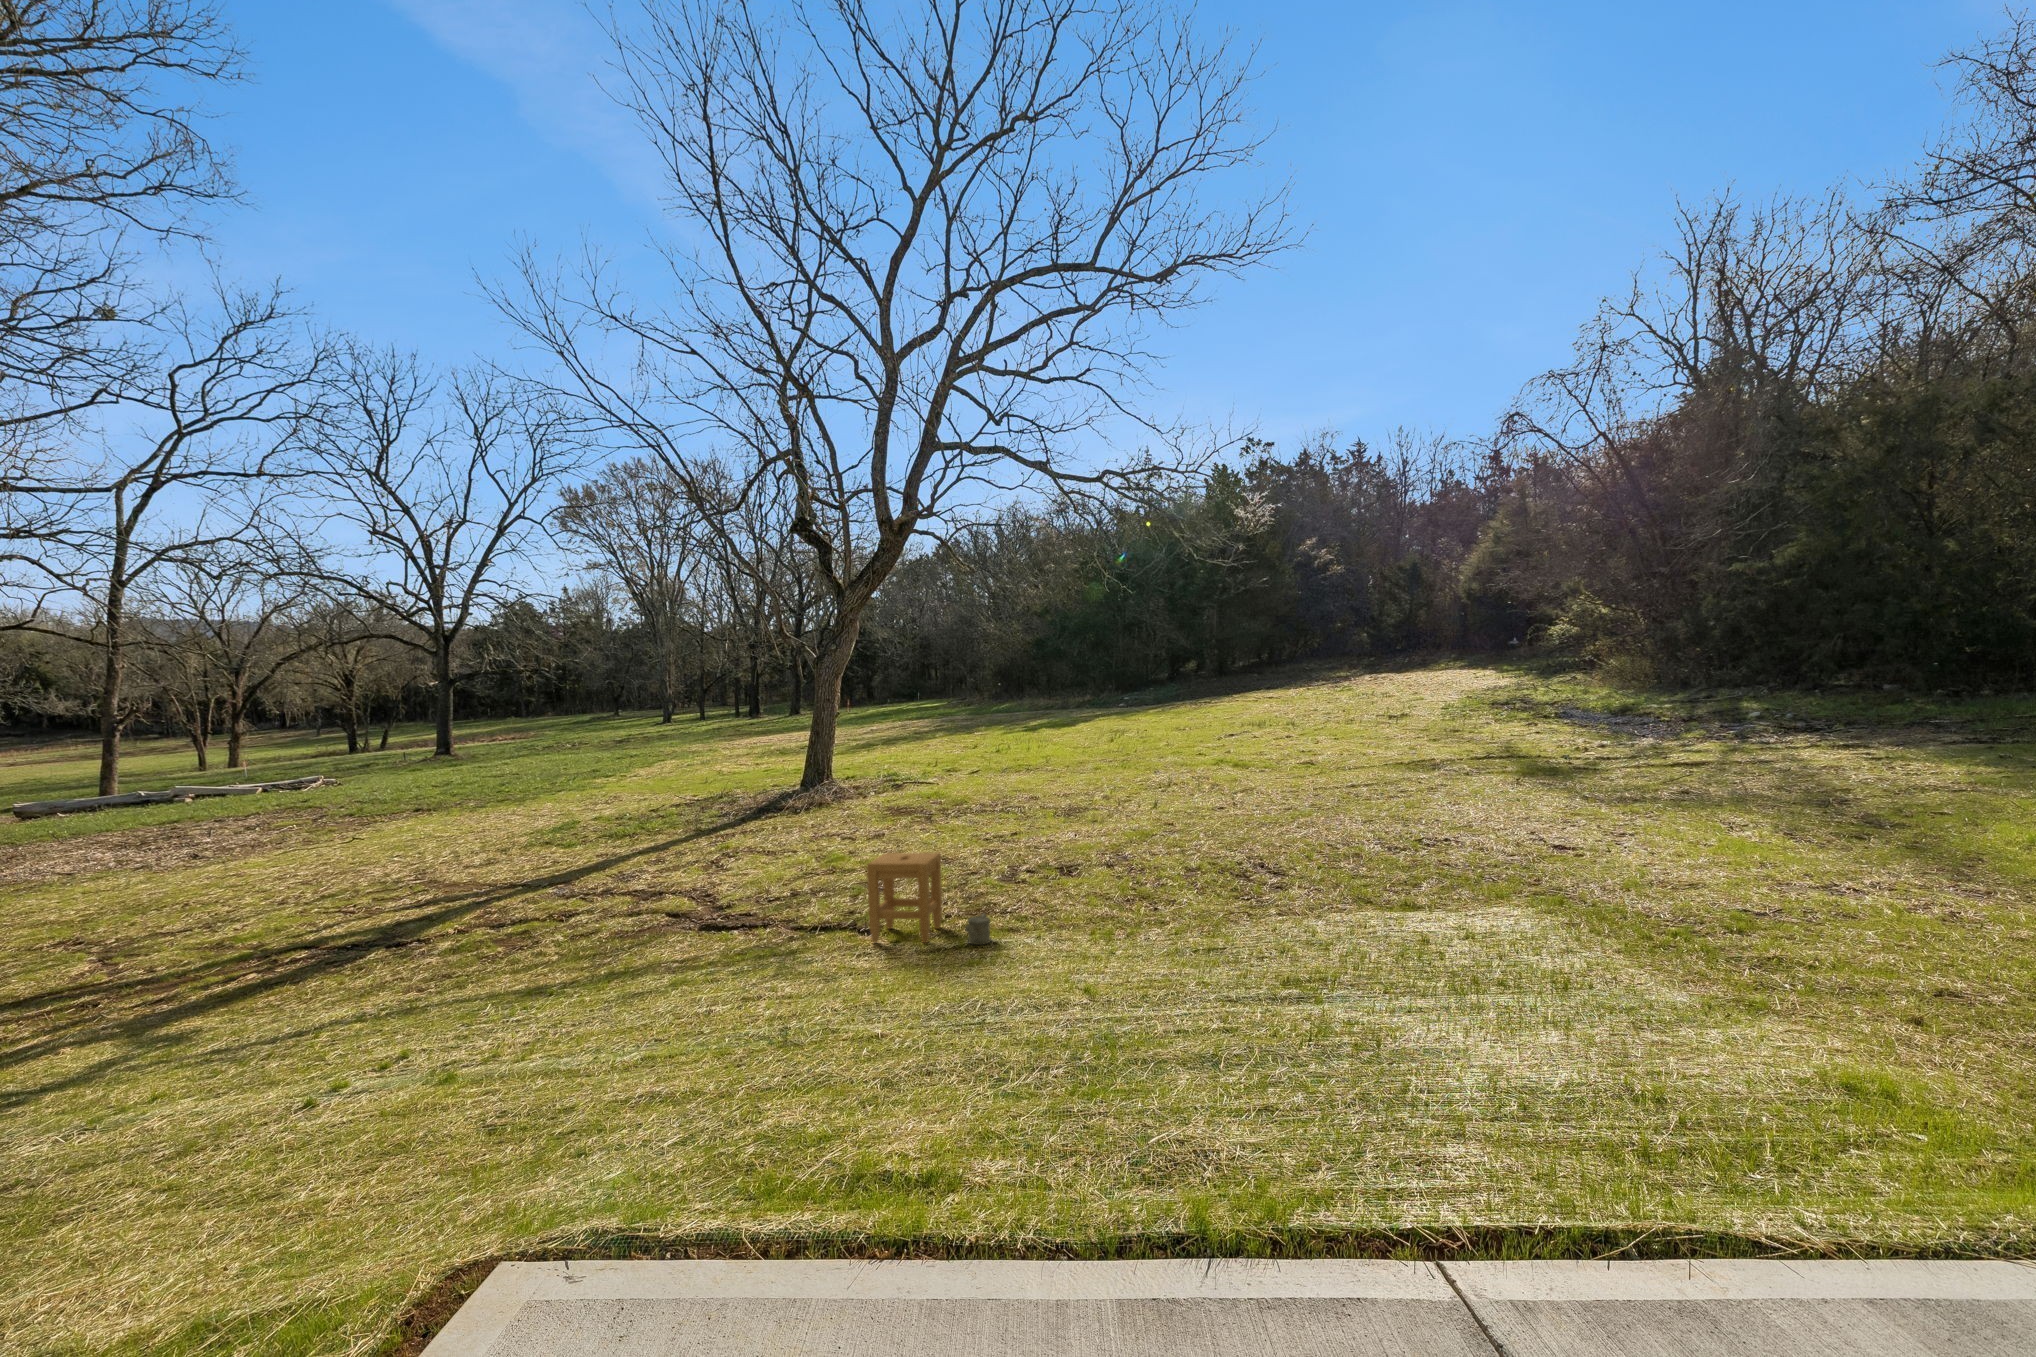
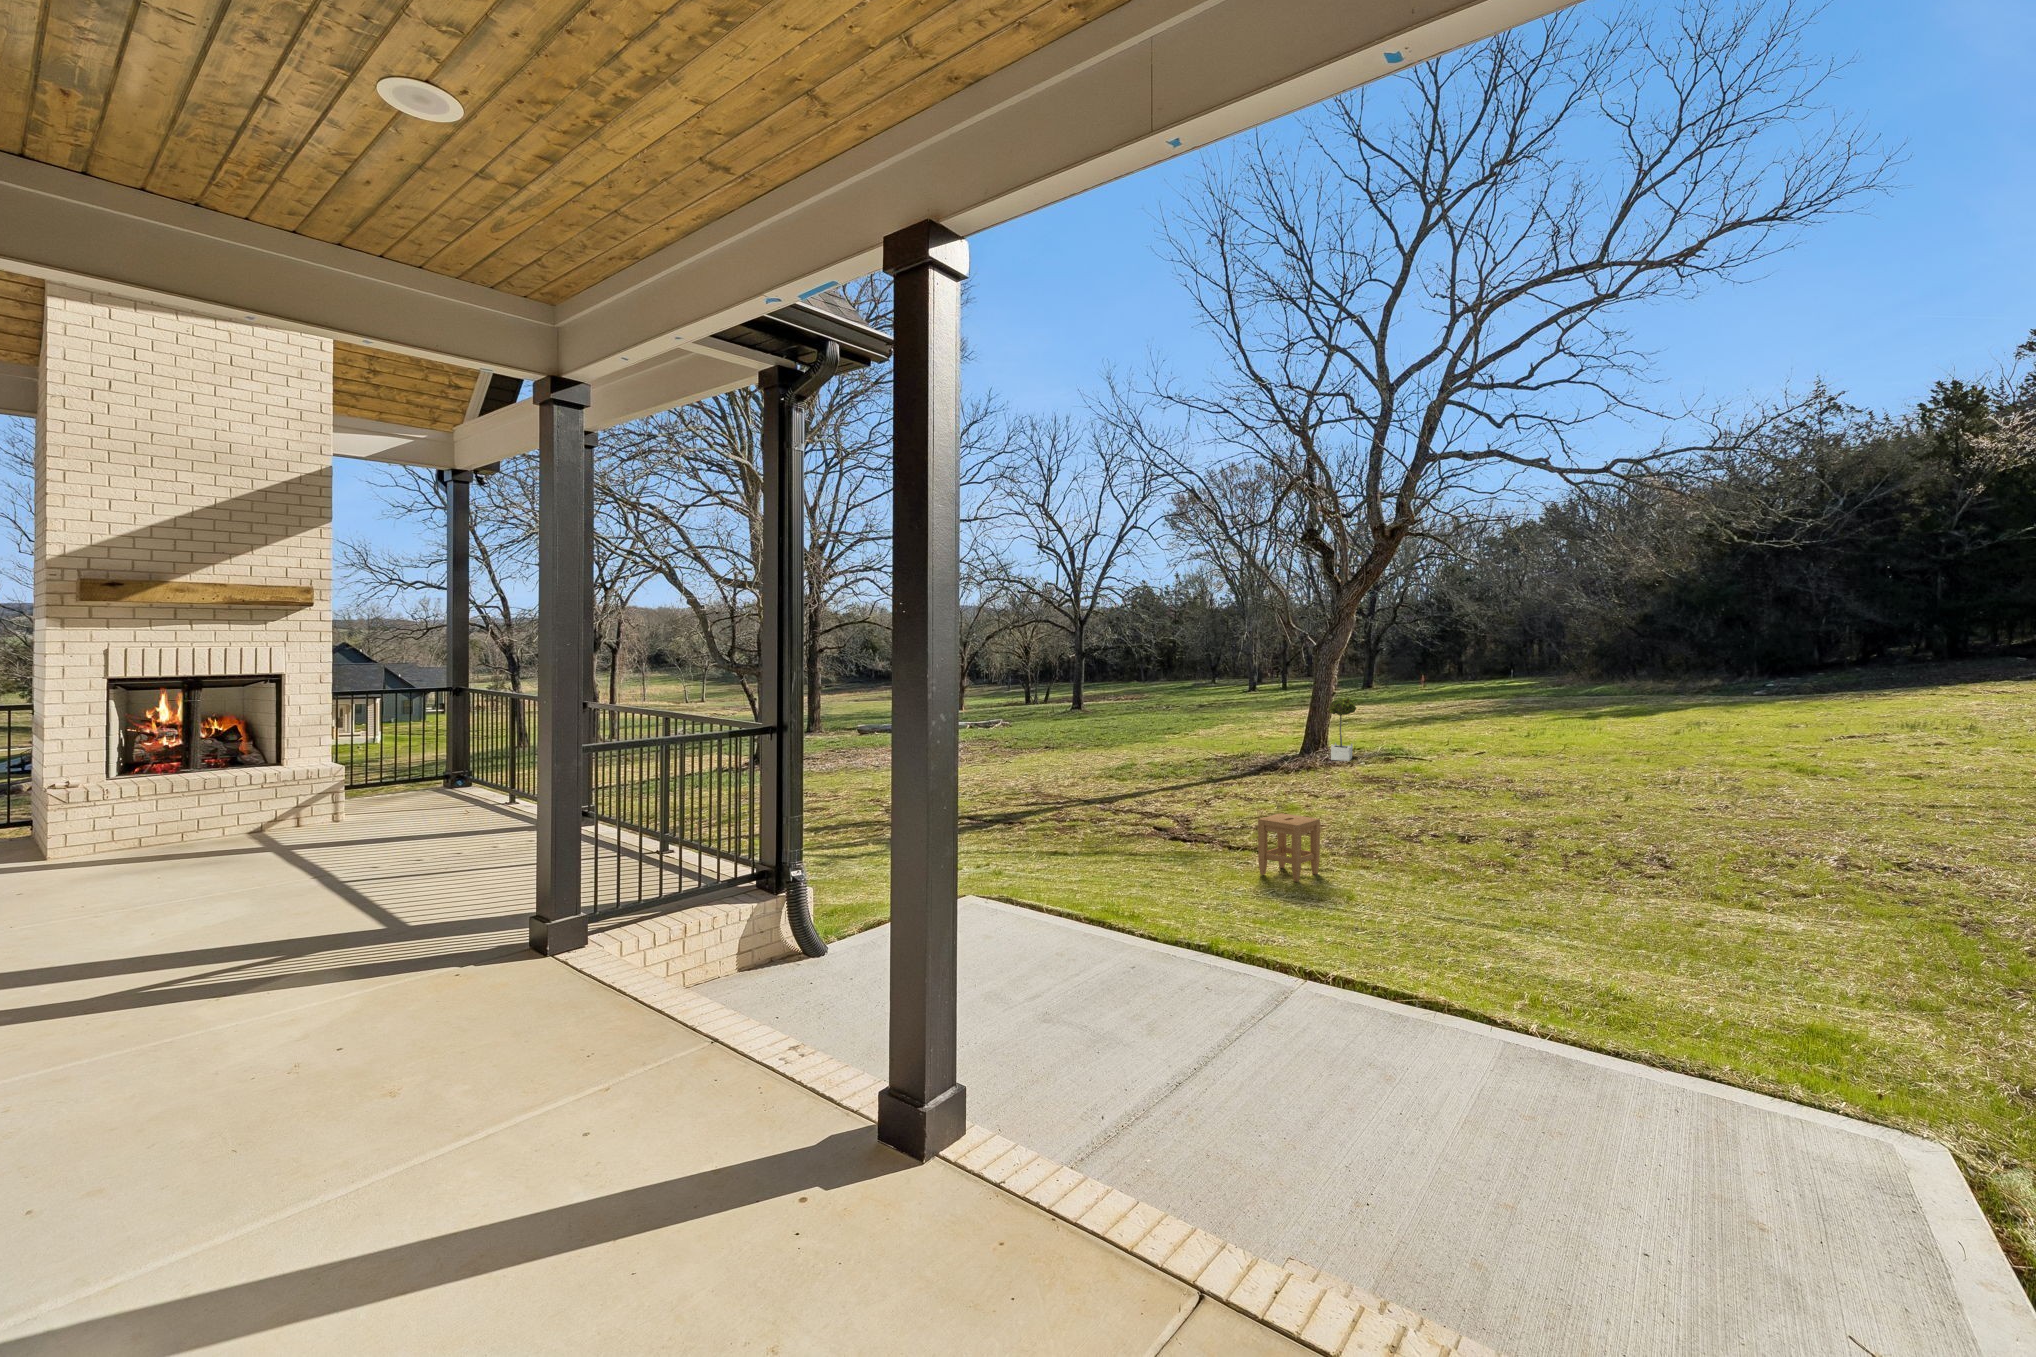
potted tree: none [835,715,868,793] -> present [1329,698,1356,761]
watering can: present [965,913,991,945] -> none [1316,869,1344,891]

